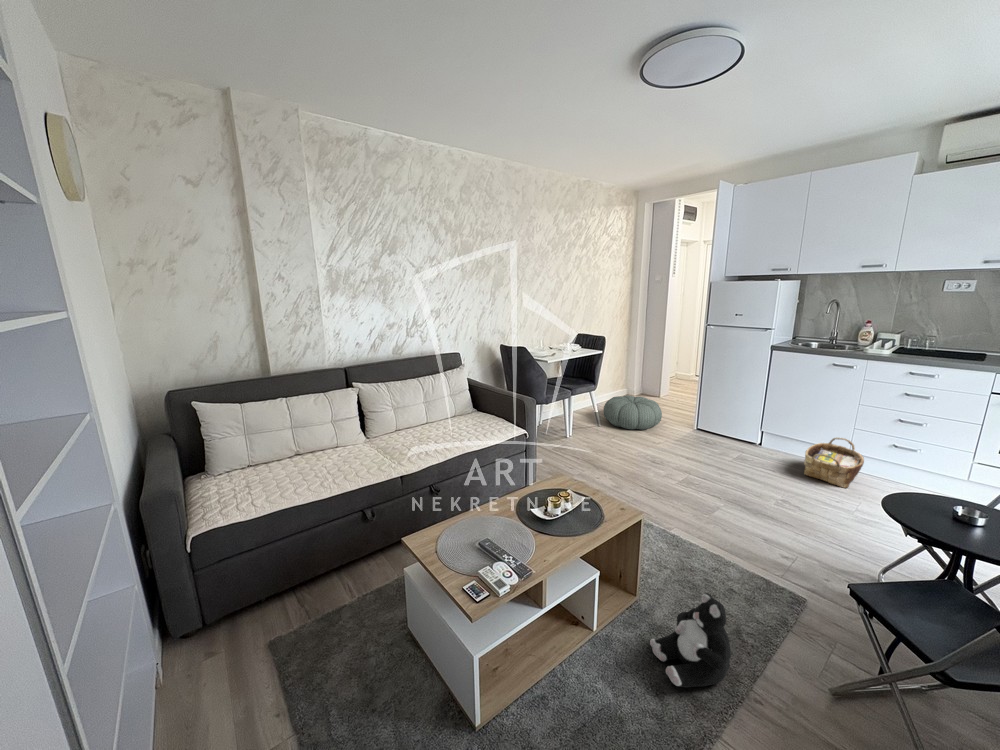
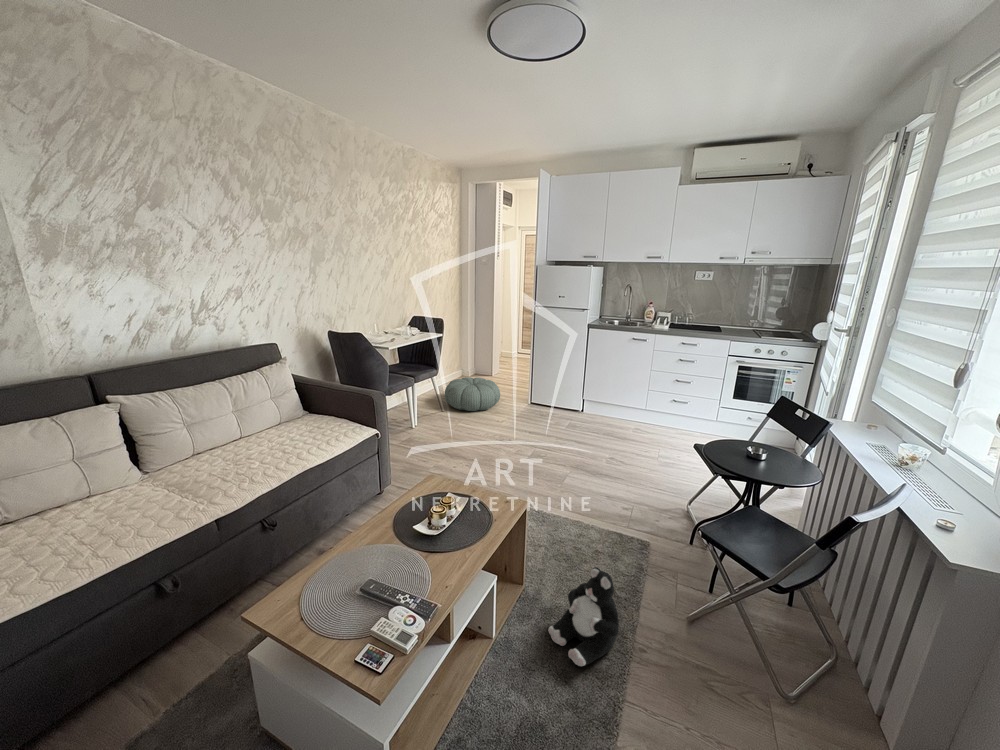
woven basket: present [804,438,864,488] -> none [619,399,658,439]

